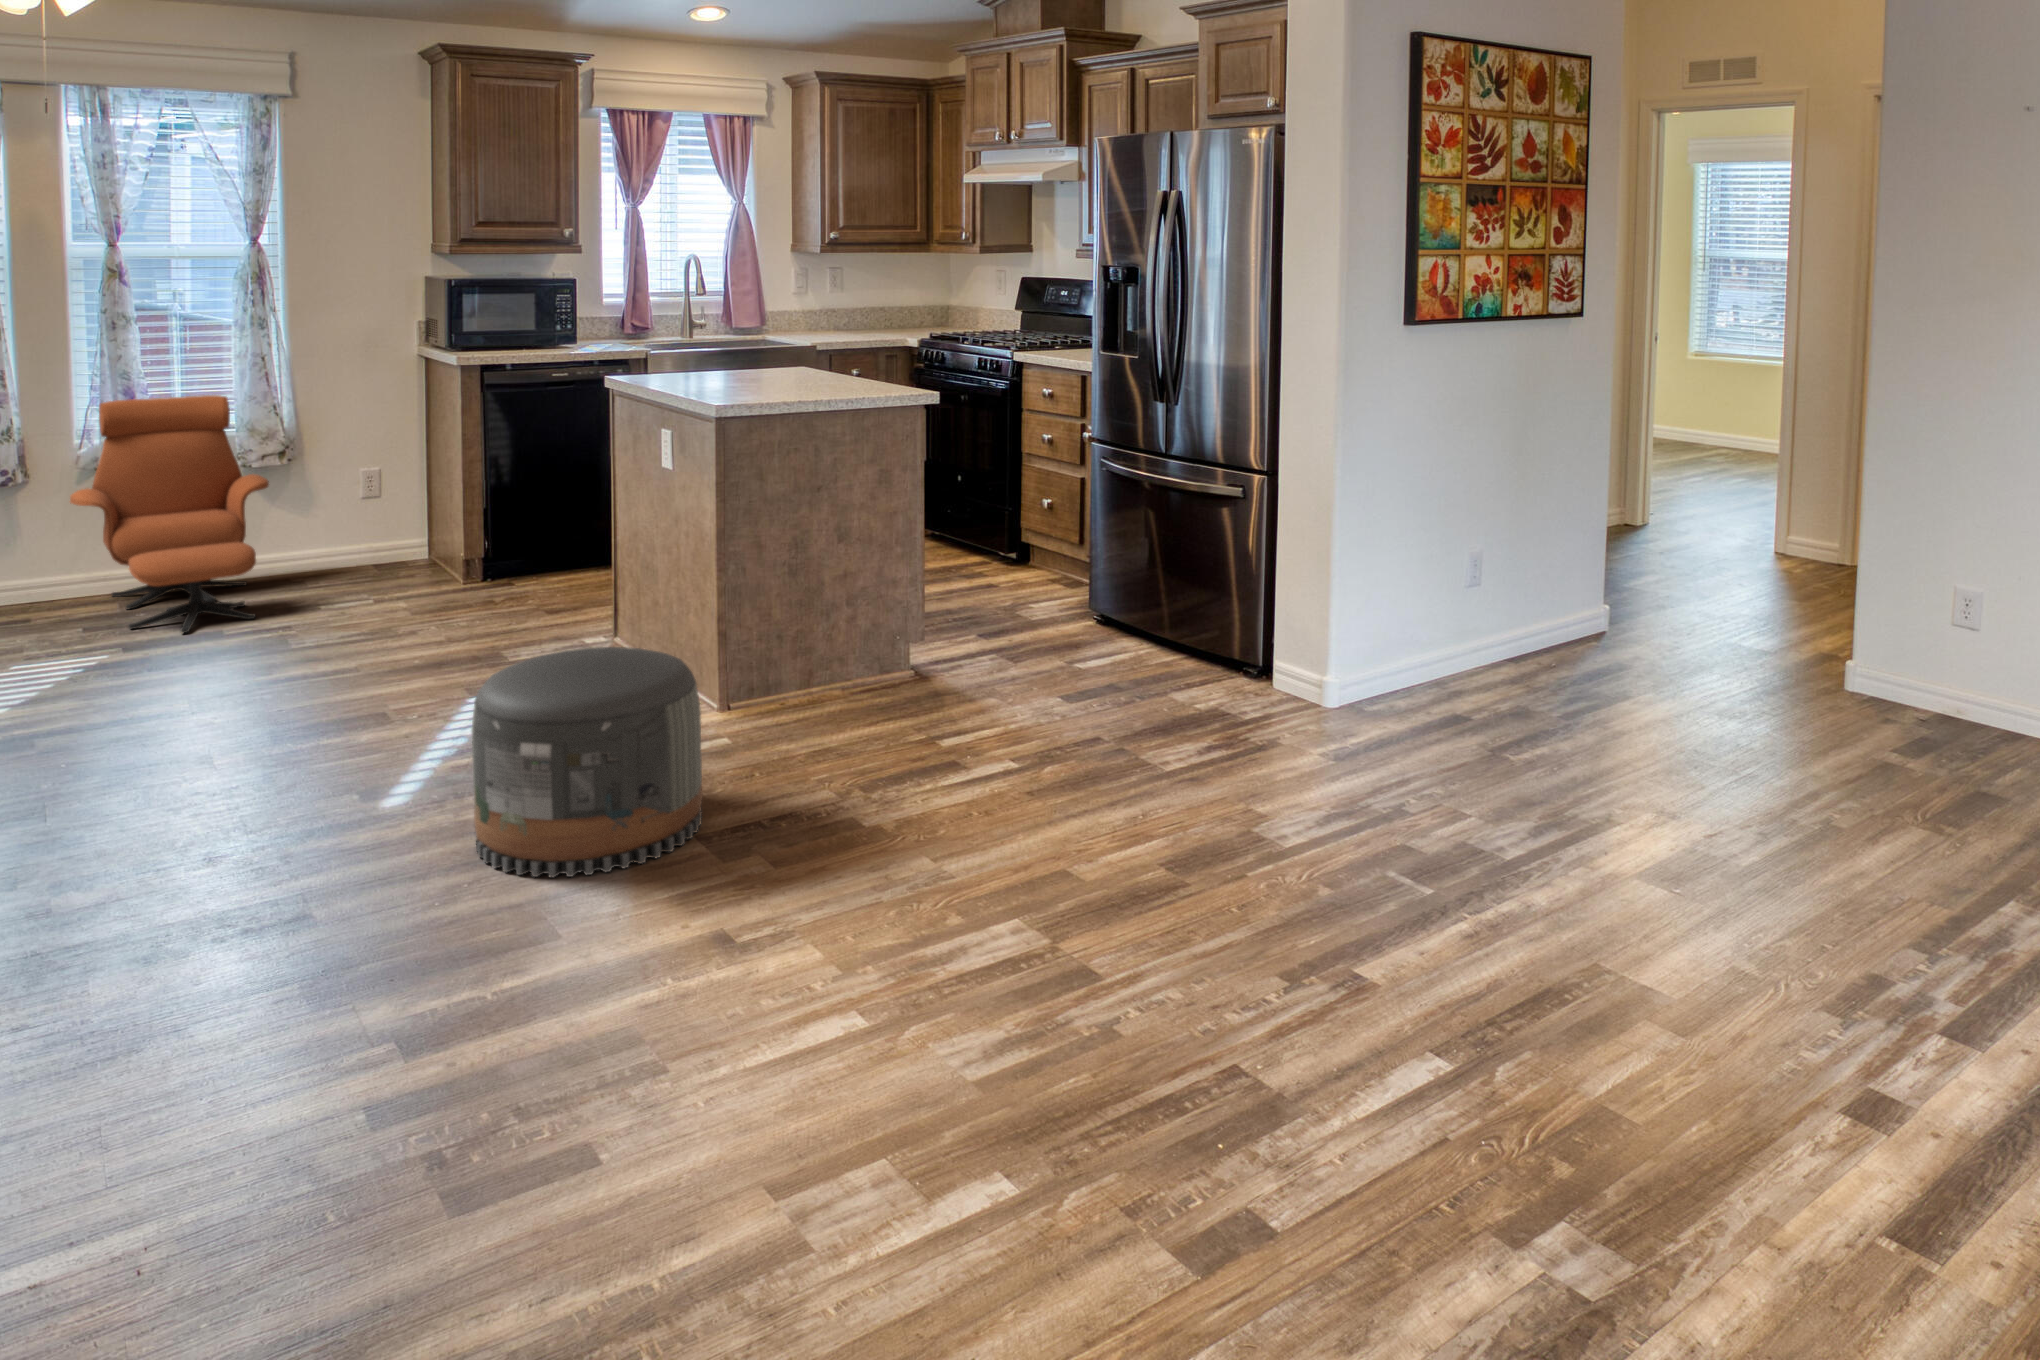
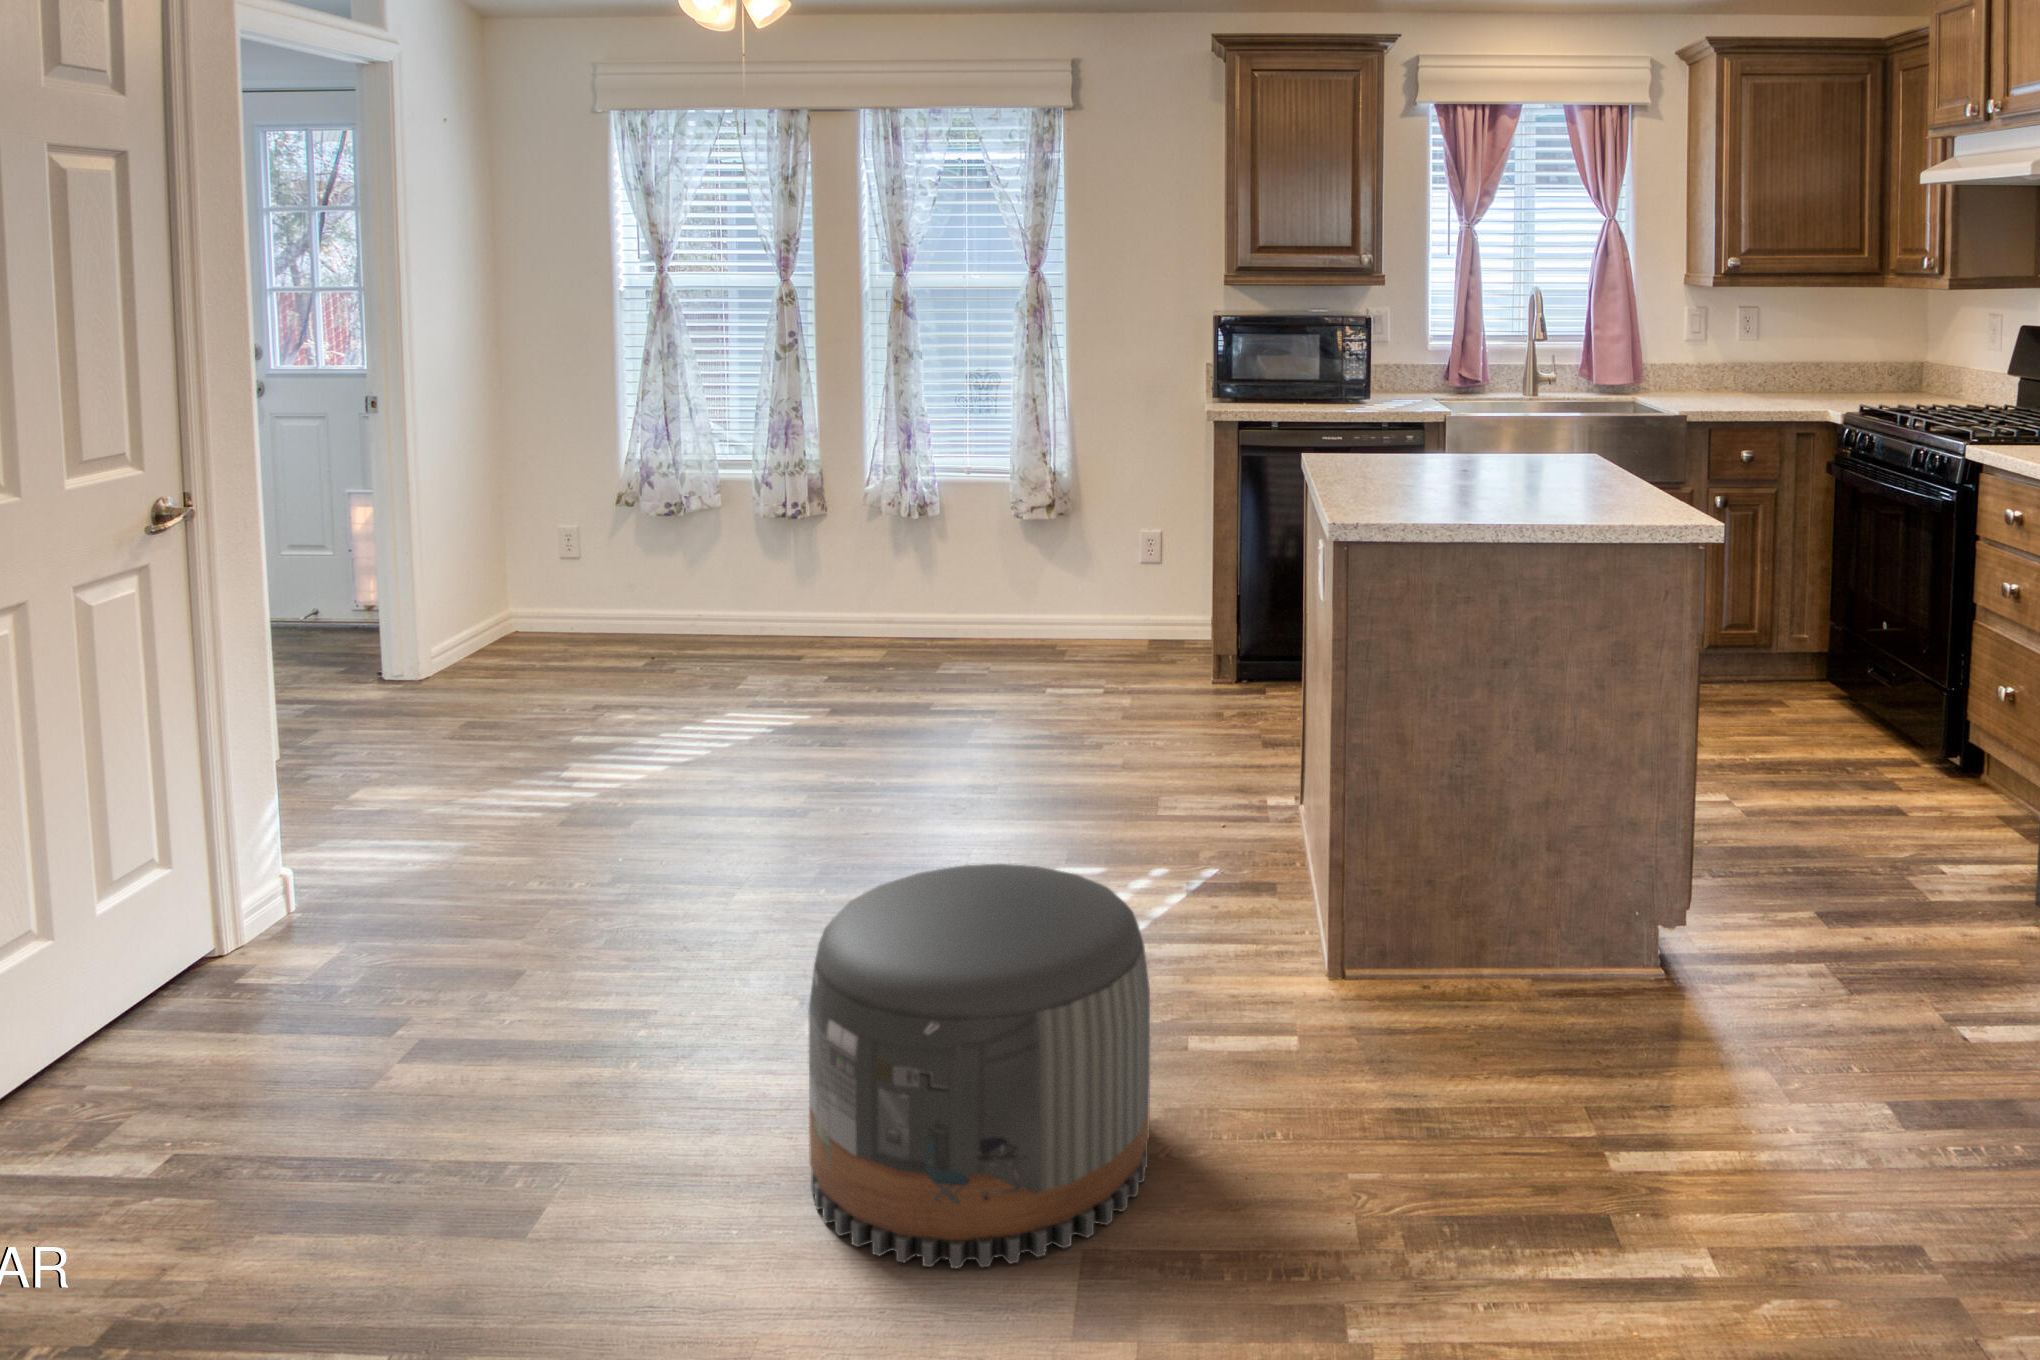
lounge chair: present [70,395,269,633] -> none [840,438,1025,703]

